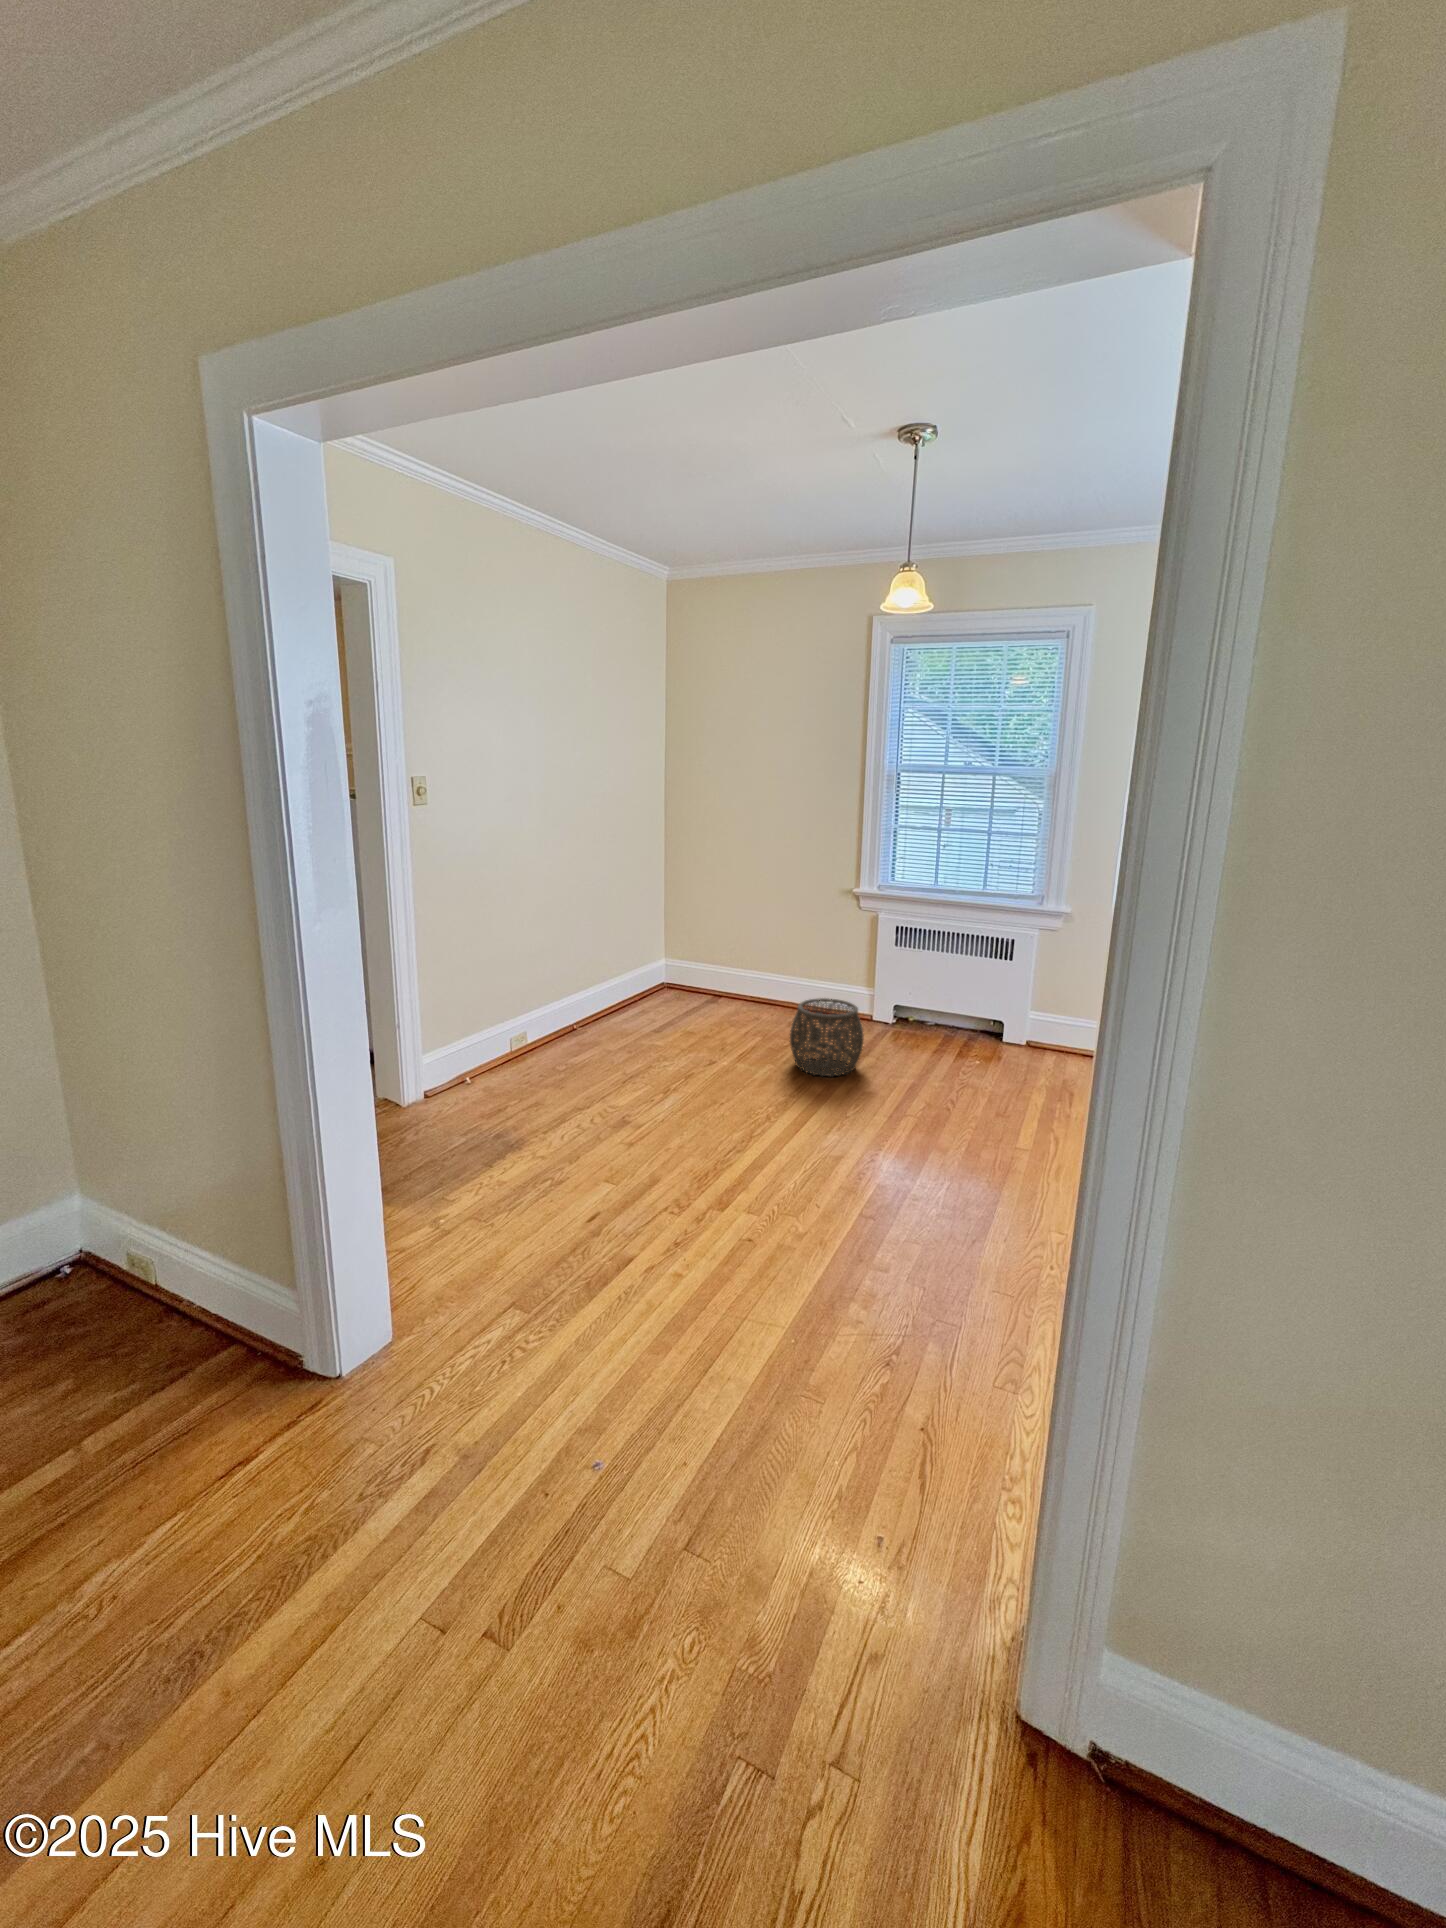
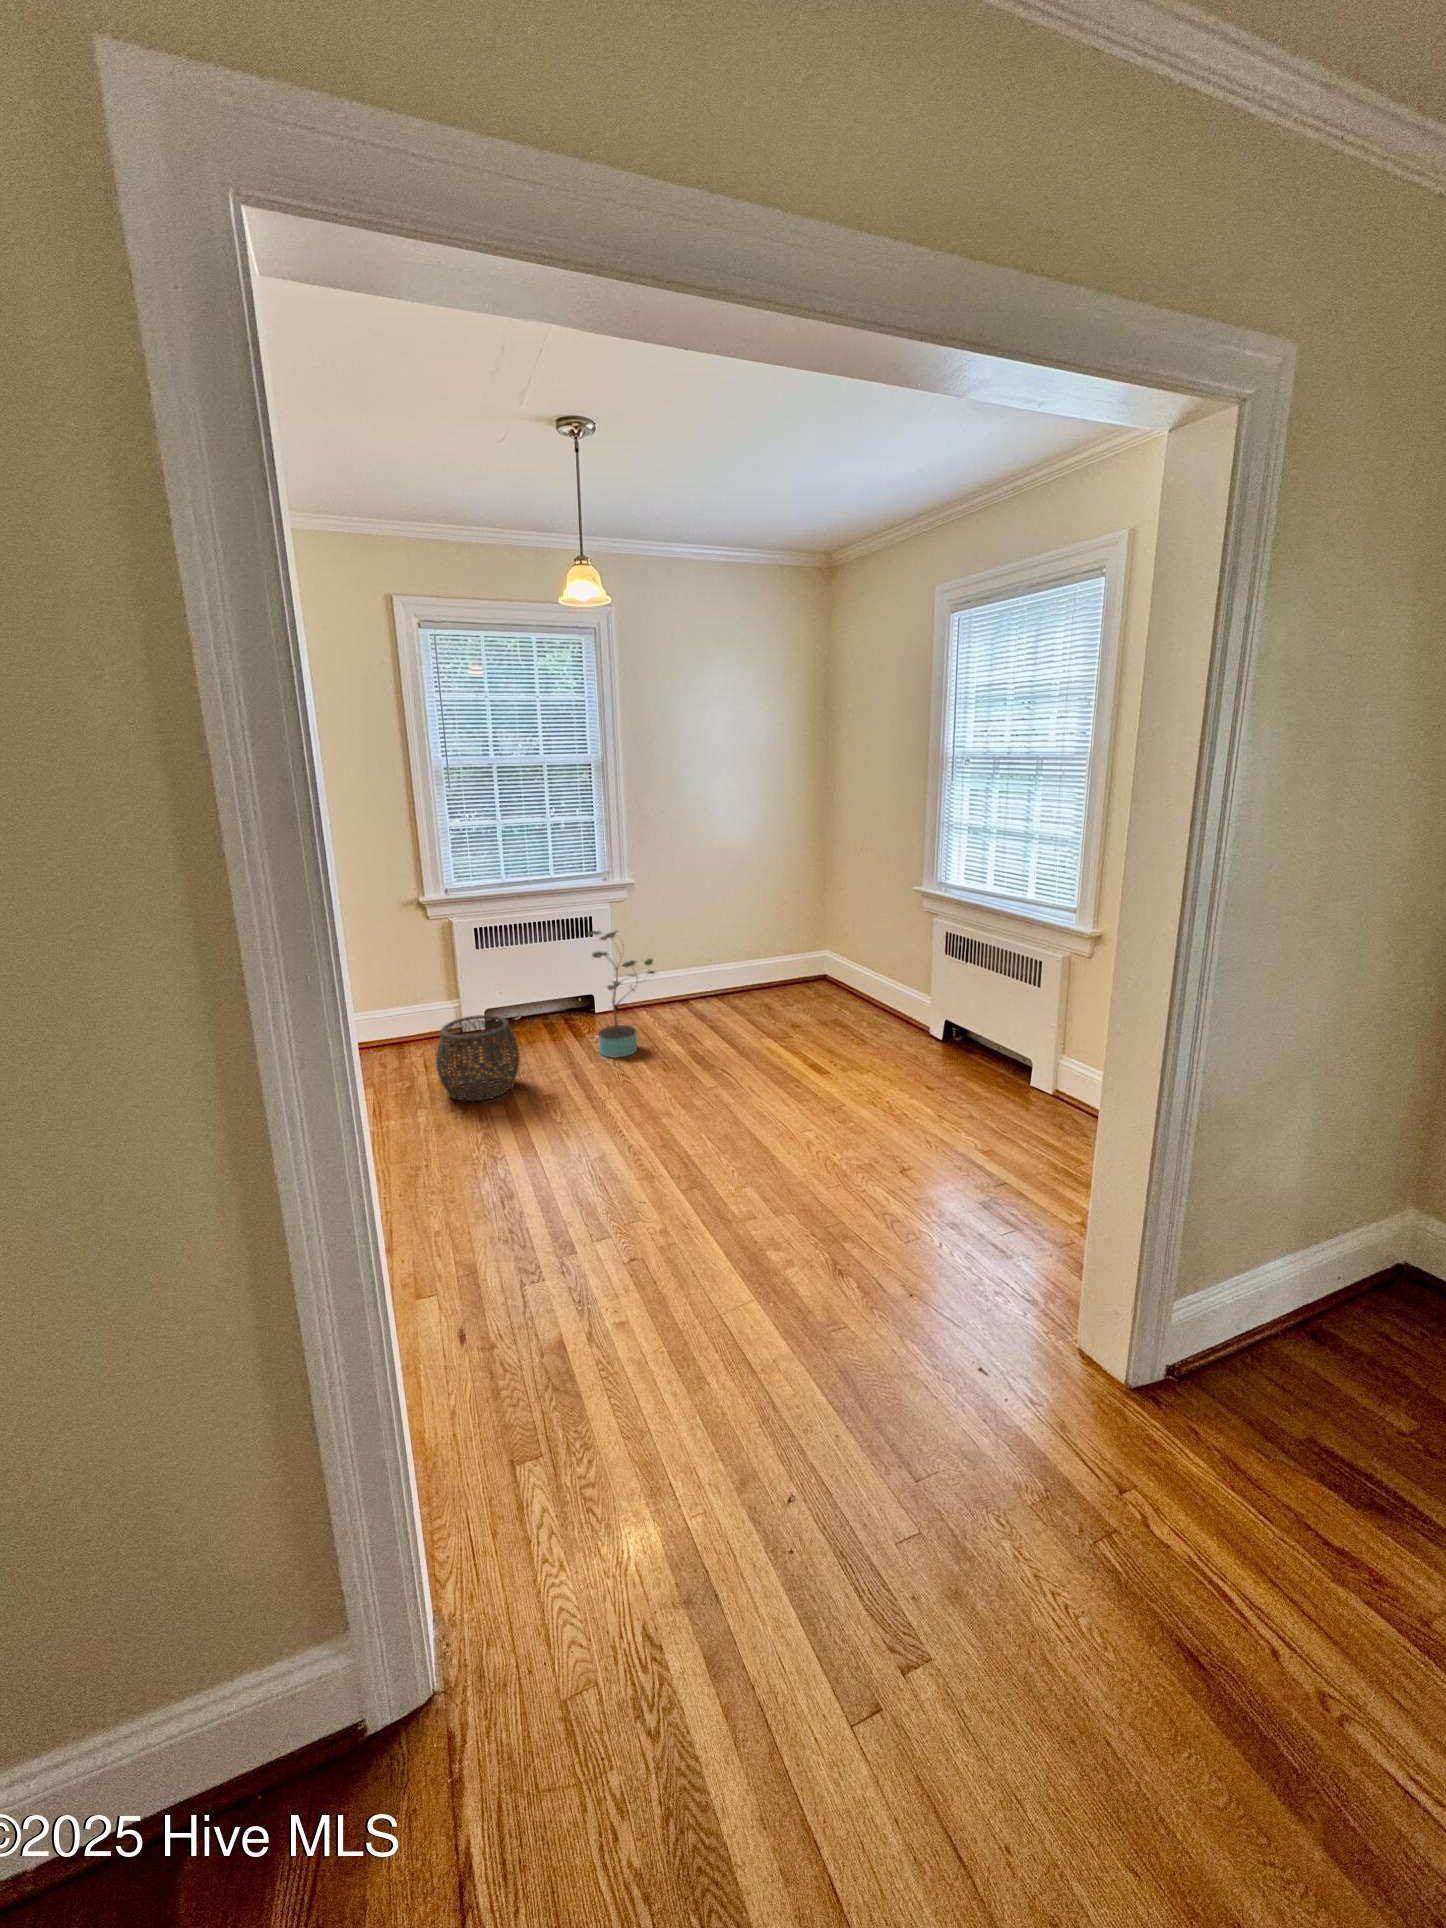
potted plant: none [951,949,1032,1088] -> present [587,931,655,1058]

